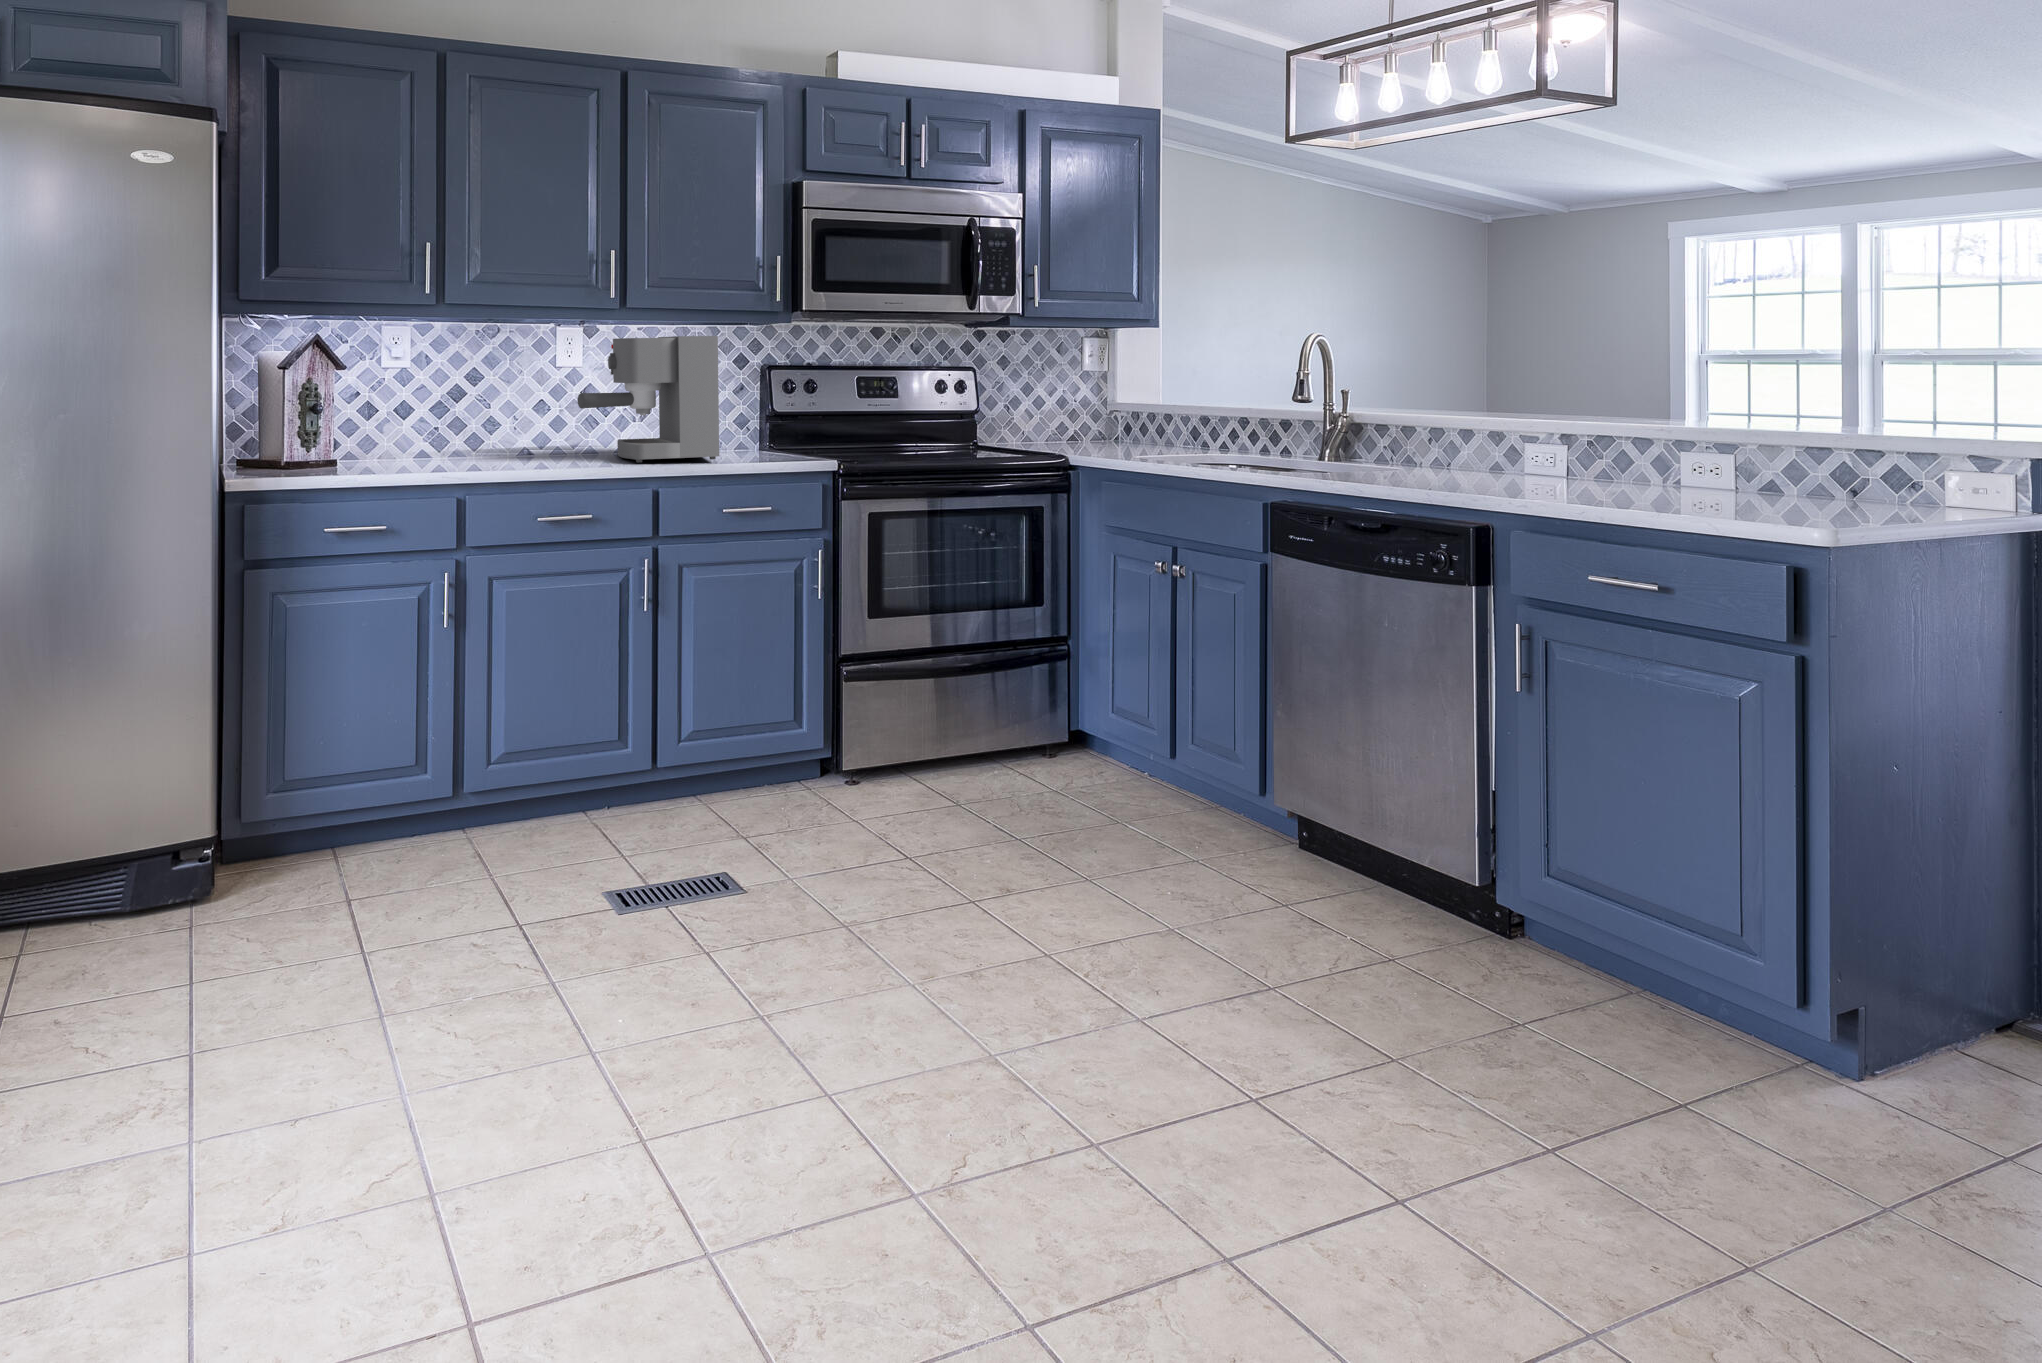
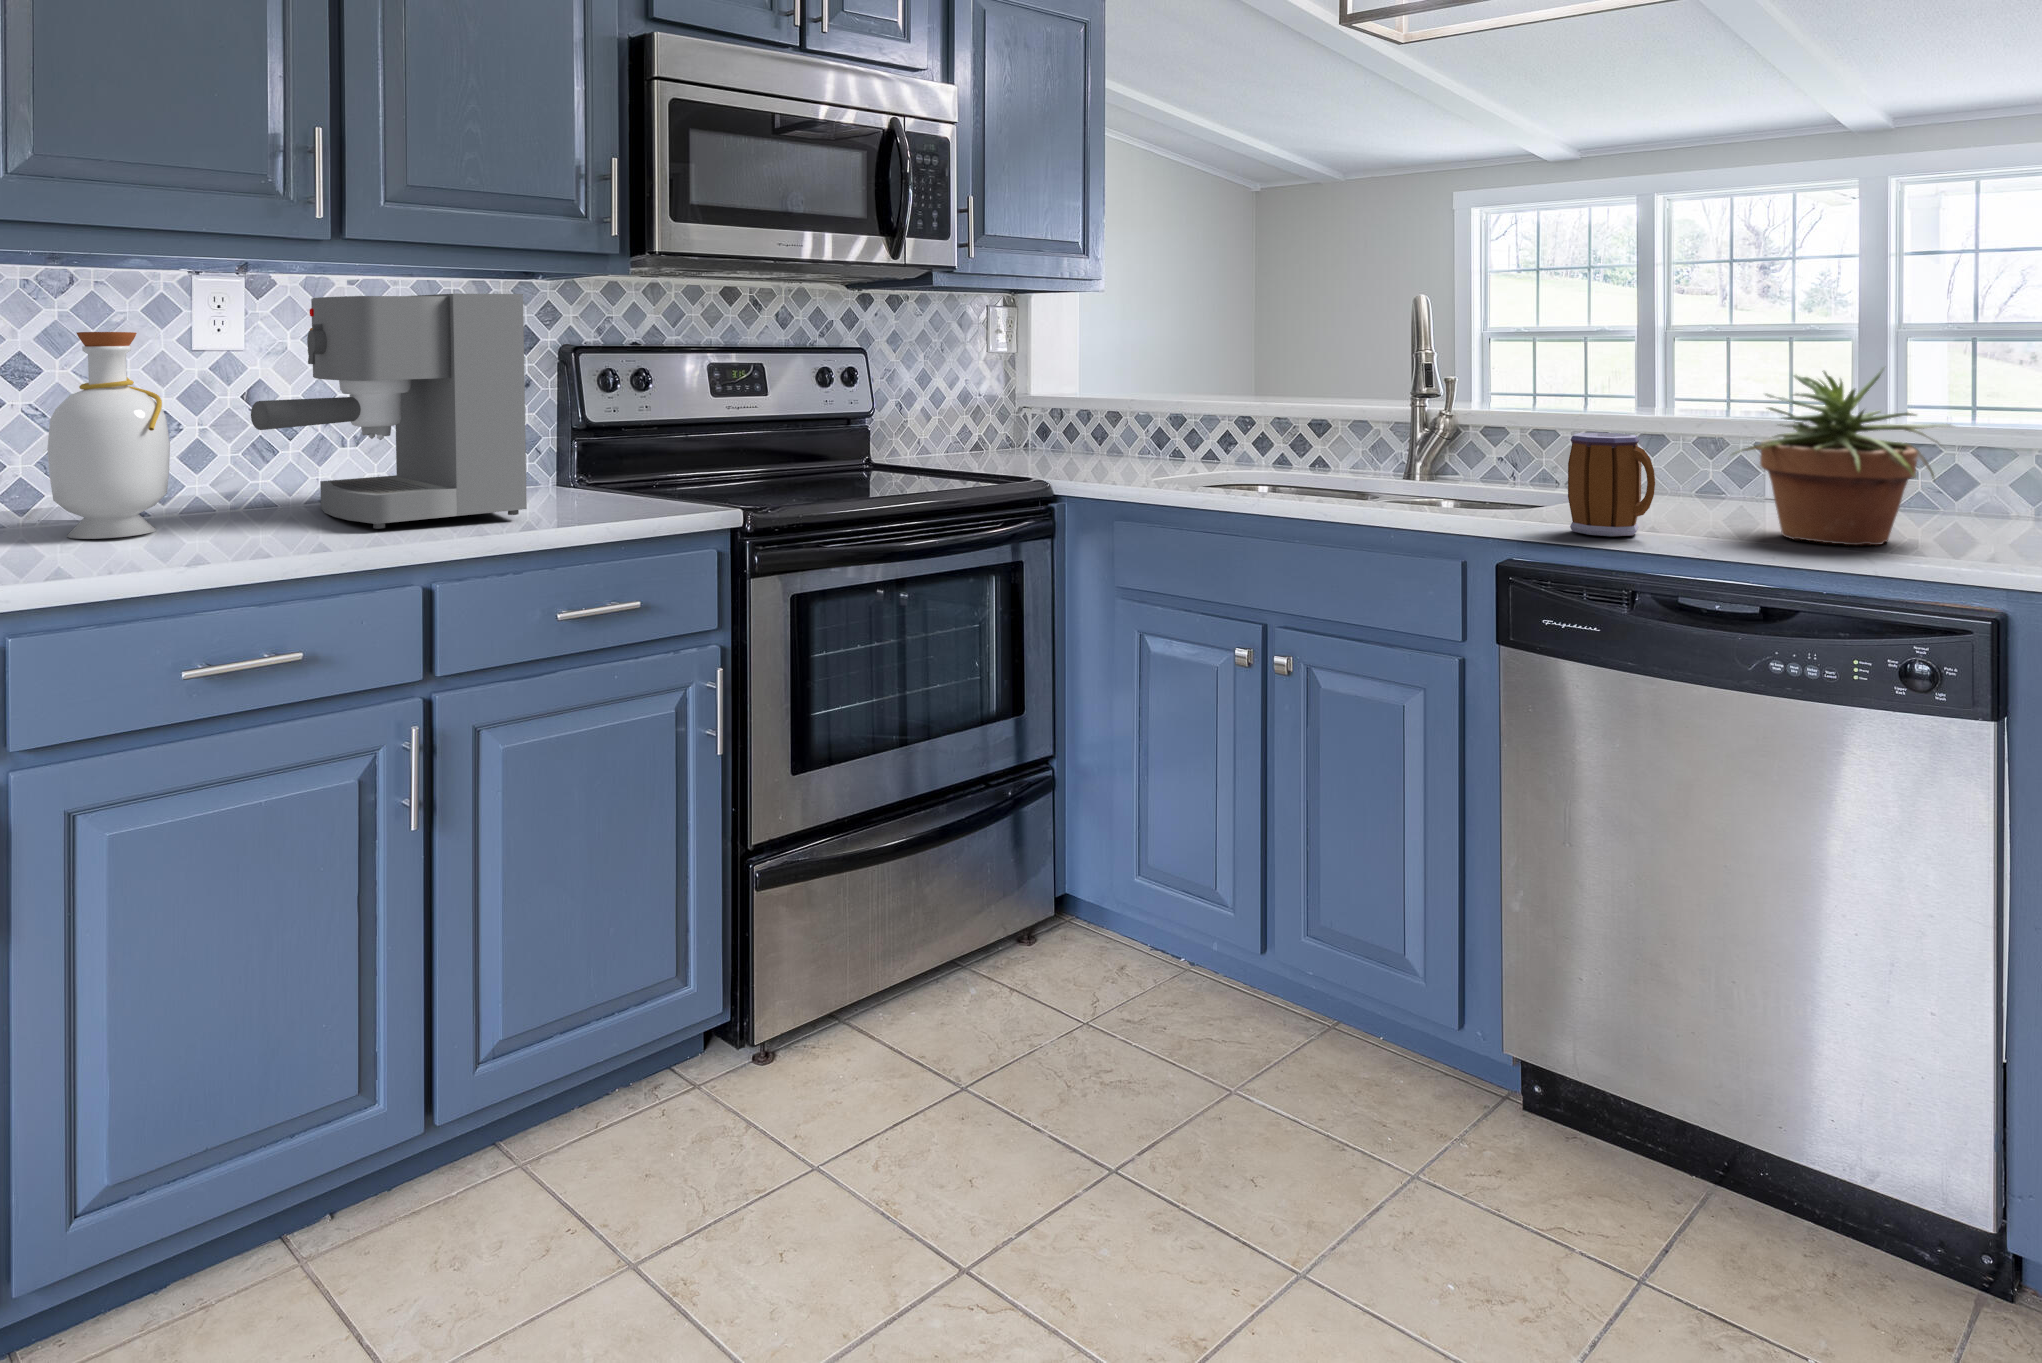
bottle: none [484,357,540,461] -> present [47,332,170,539]
potted plant: none [1403,379,1552,492] -> present [1735,367,1952,545]
mug: none [1319,421,1363,486] -> present [1568,433,1655,536]

